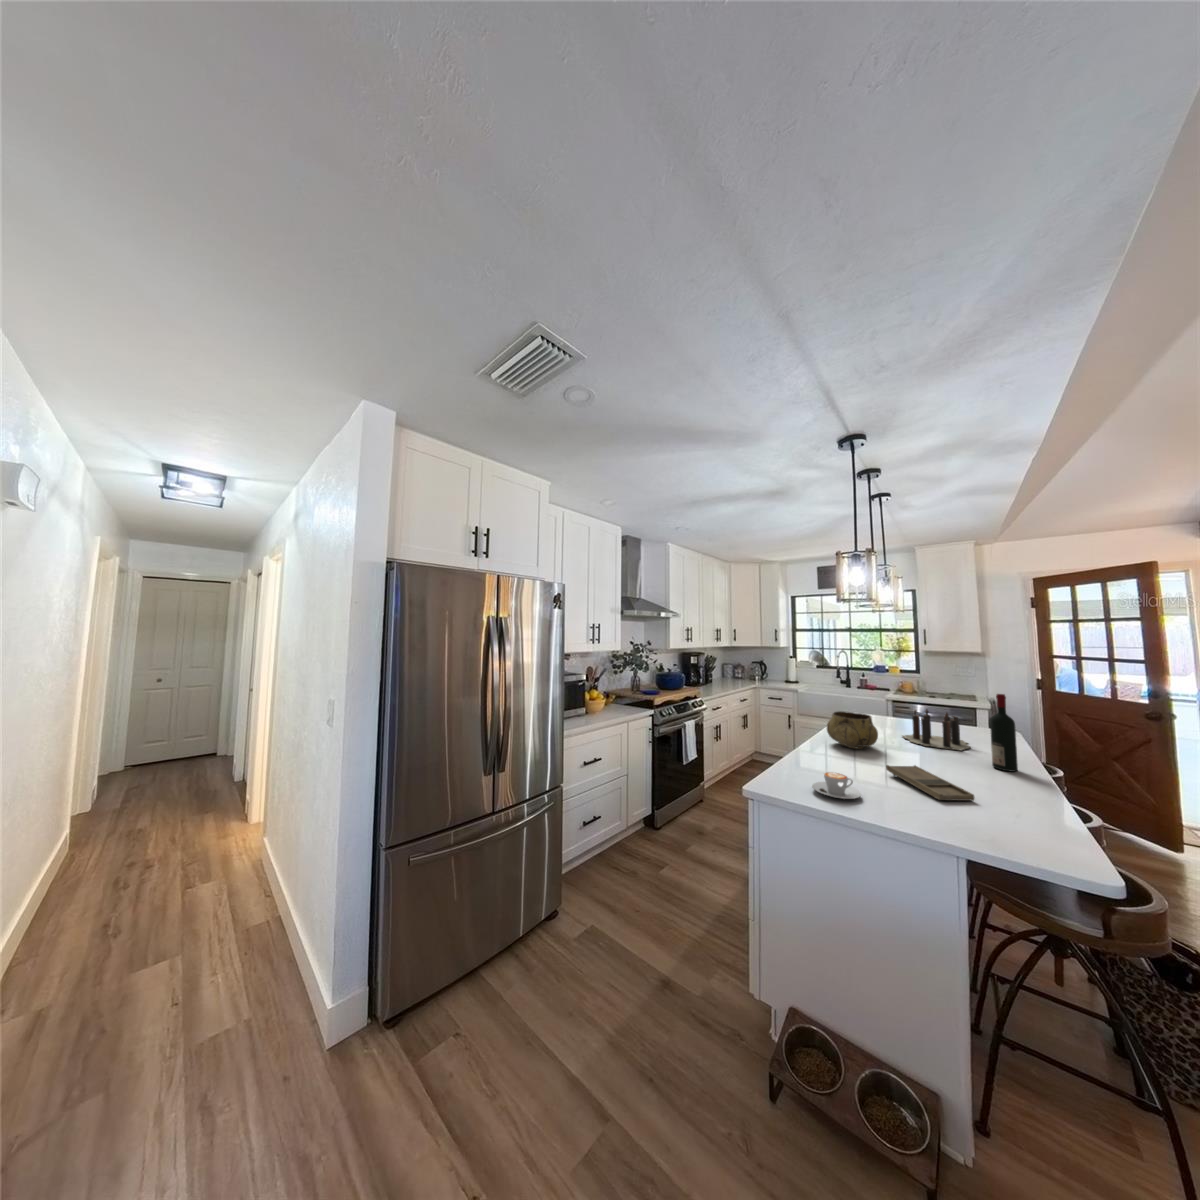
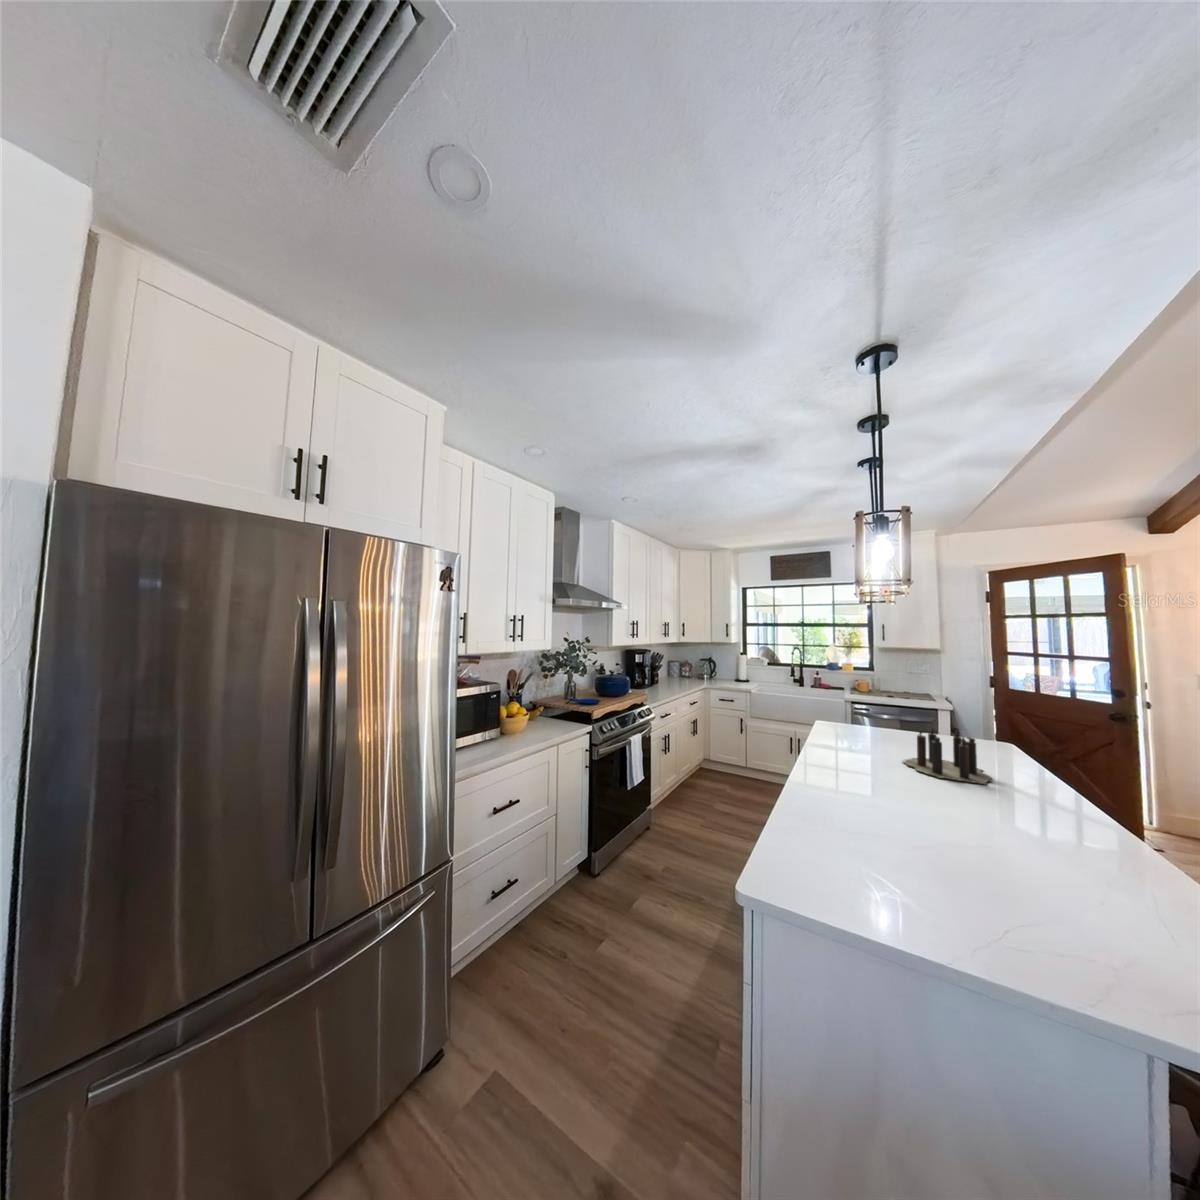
wine bottle: present [990,694,1018,772] -> none [1040,716,1078,822]
decorative bowl: present [827,711,878,749] -> none [820,735,889,787]
tray: present [886,765,975,801] -> none [926,823,1081,898]
coffee cup: present [812,772,861,799] -> none [843,855,925,910]

